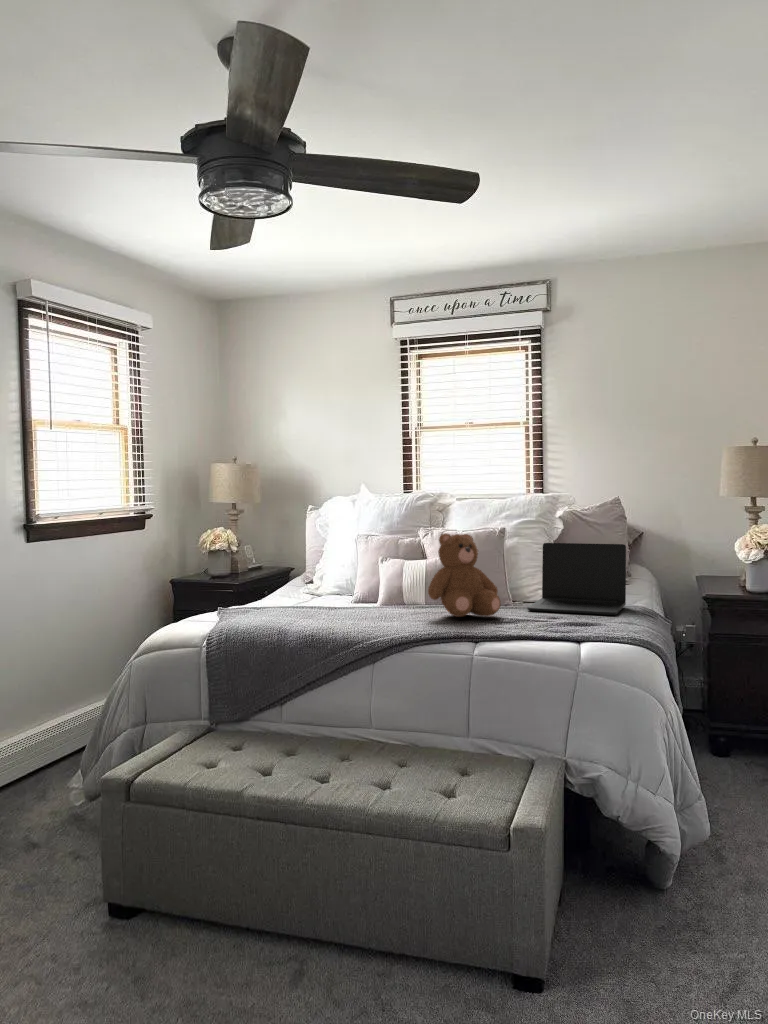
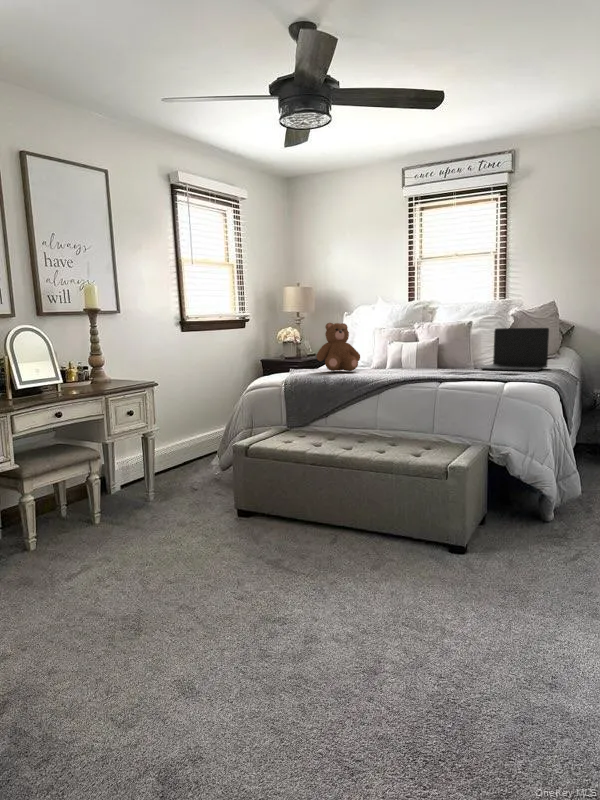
teddy bear: present [428,533,501,617] -> present [317,323,360,371]

